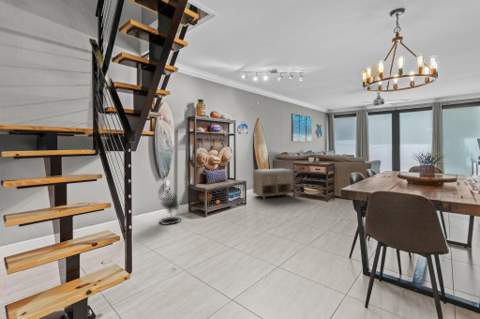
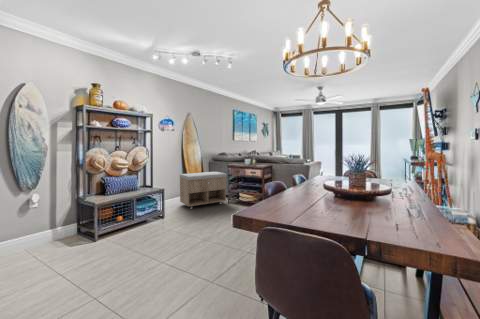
potted tree: present [160,188,181,224] -> none [13,201,57,260]

